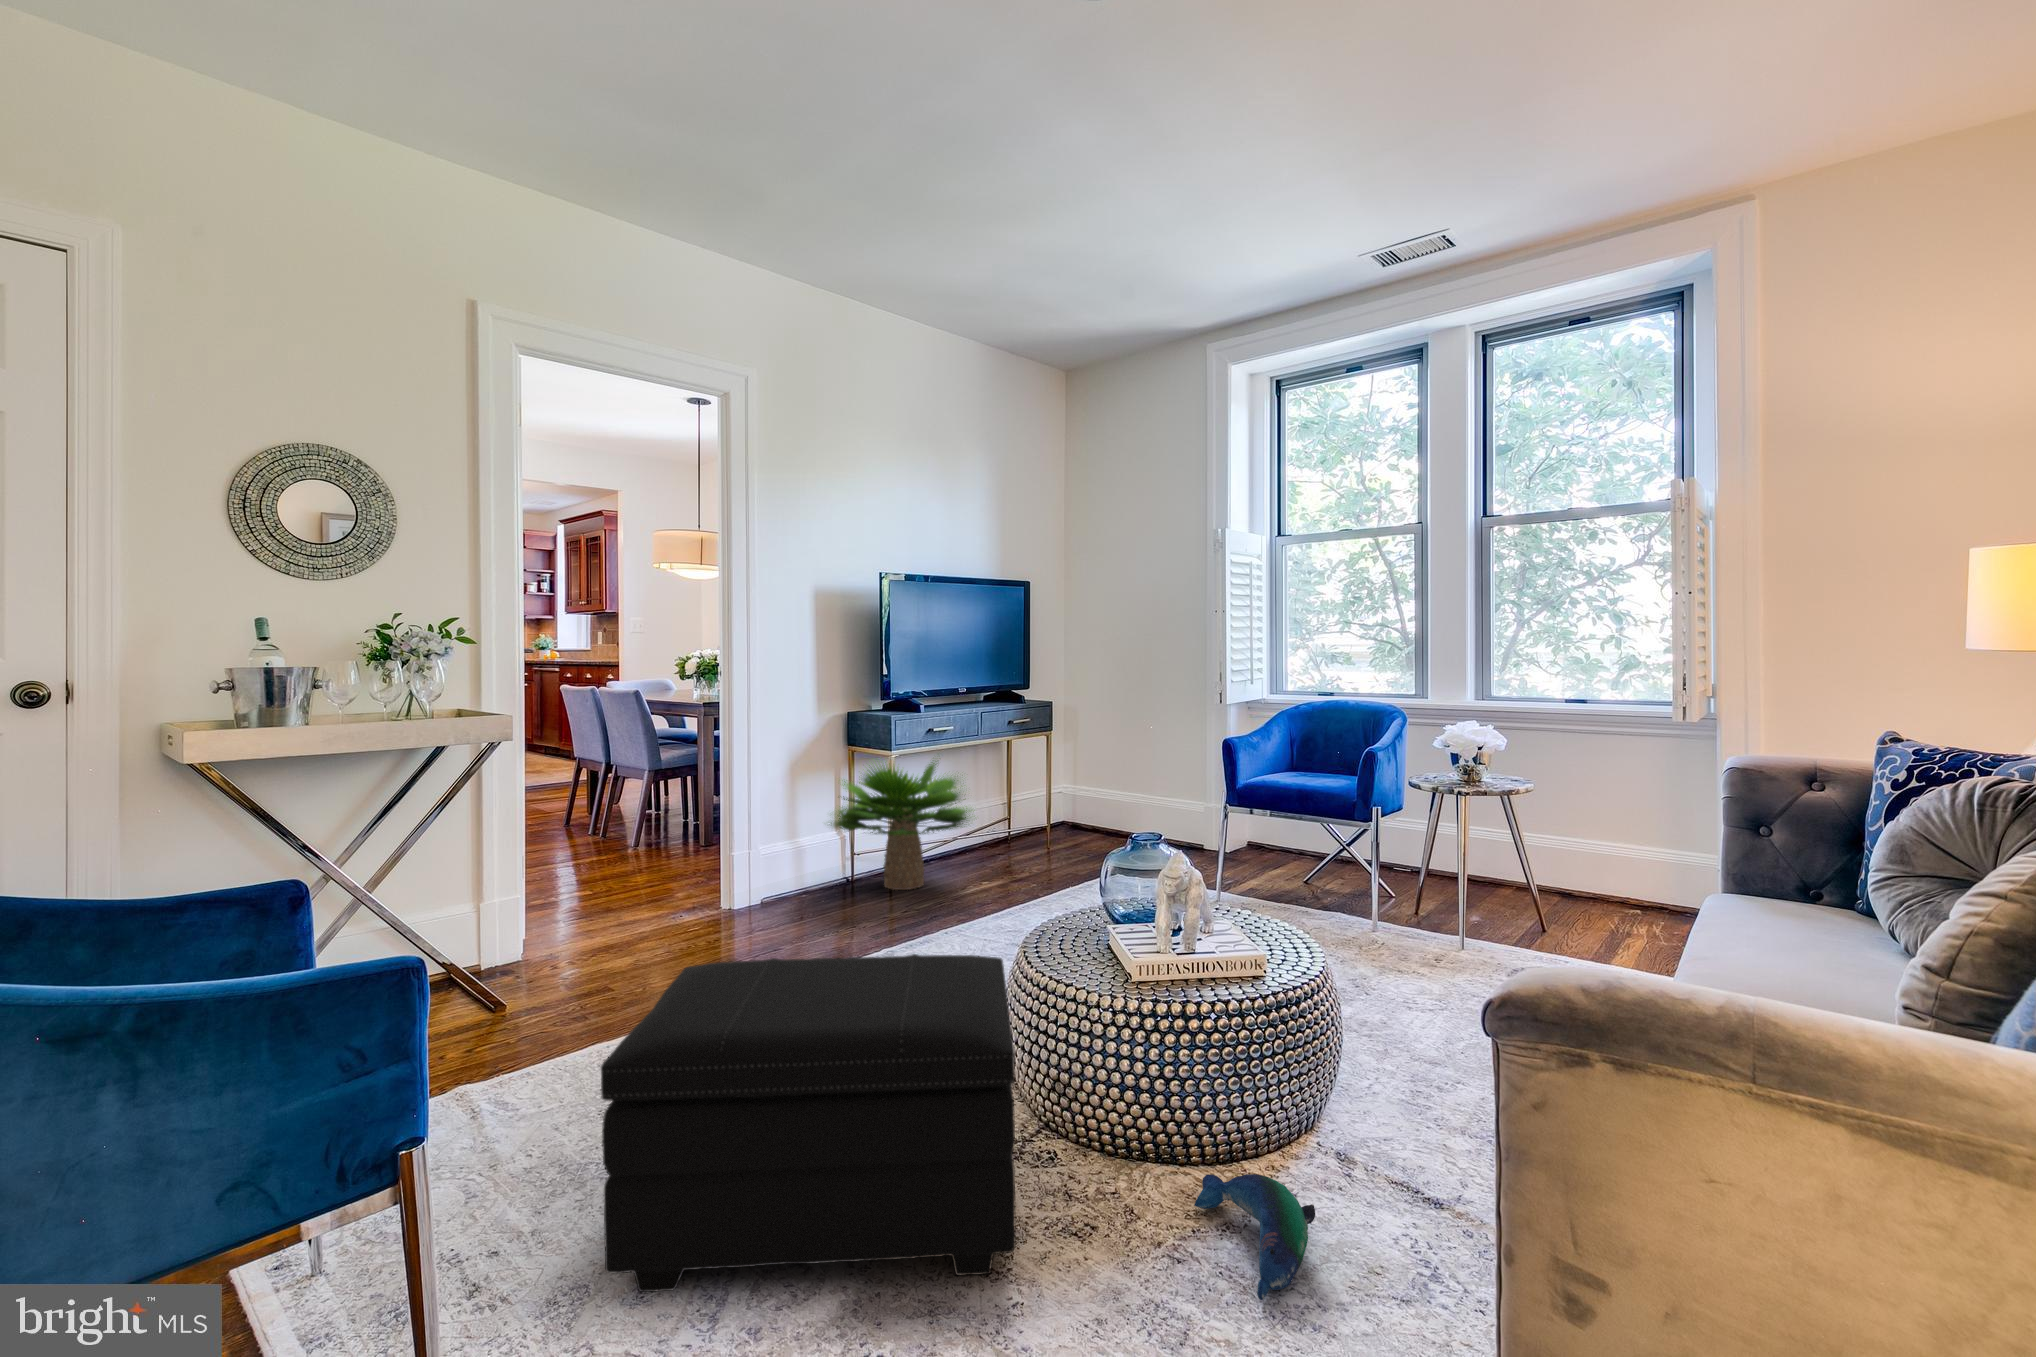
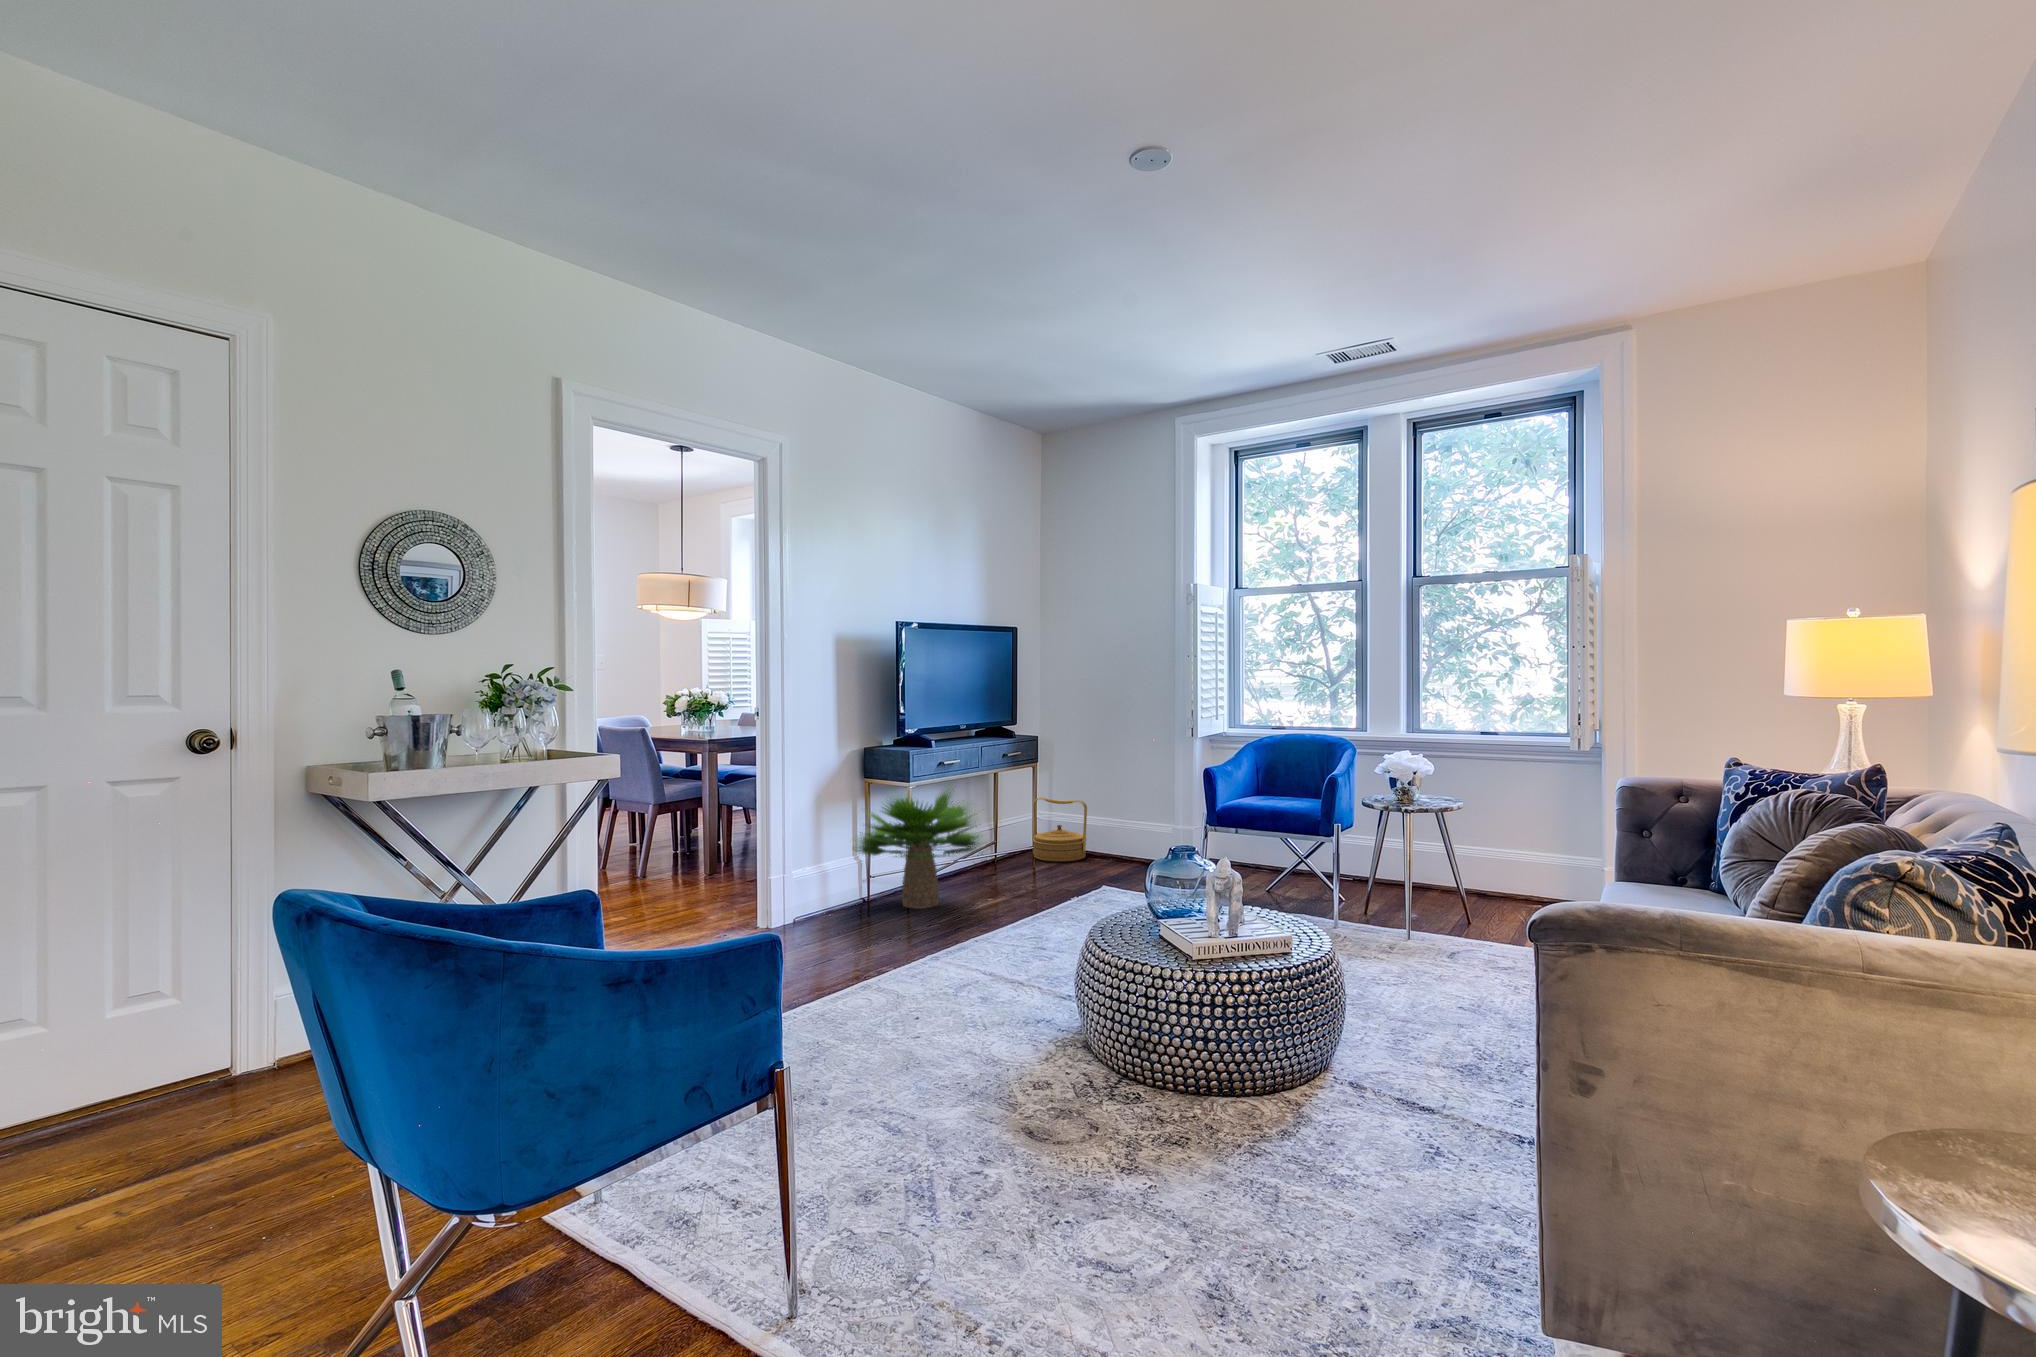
basket: none [1049,770,1107,839] -> present [1033,798,1087,862]
footstool: present [601,954,1016,1292] -> none [842,941,1143,1195]
plush toy: present [1194,1174,1315,1300] -> none [1256,1094,1351,1173]

